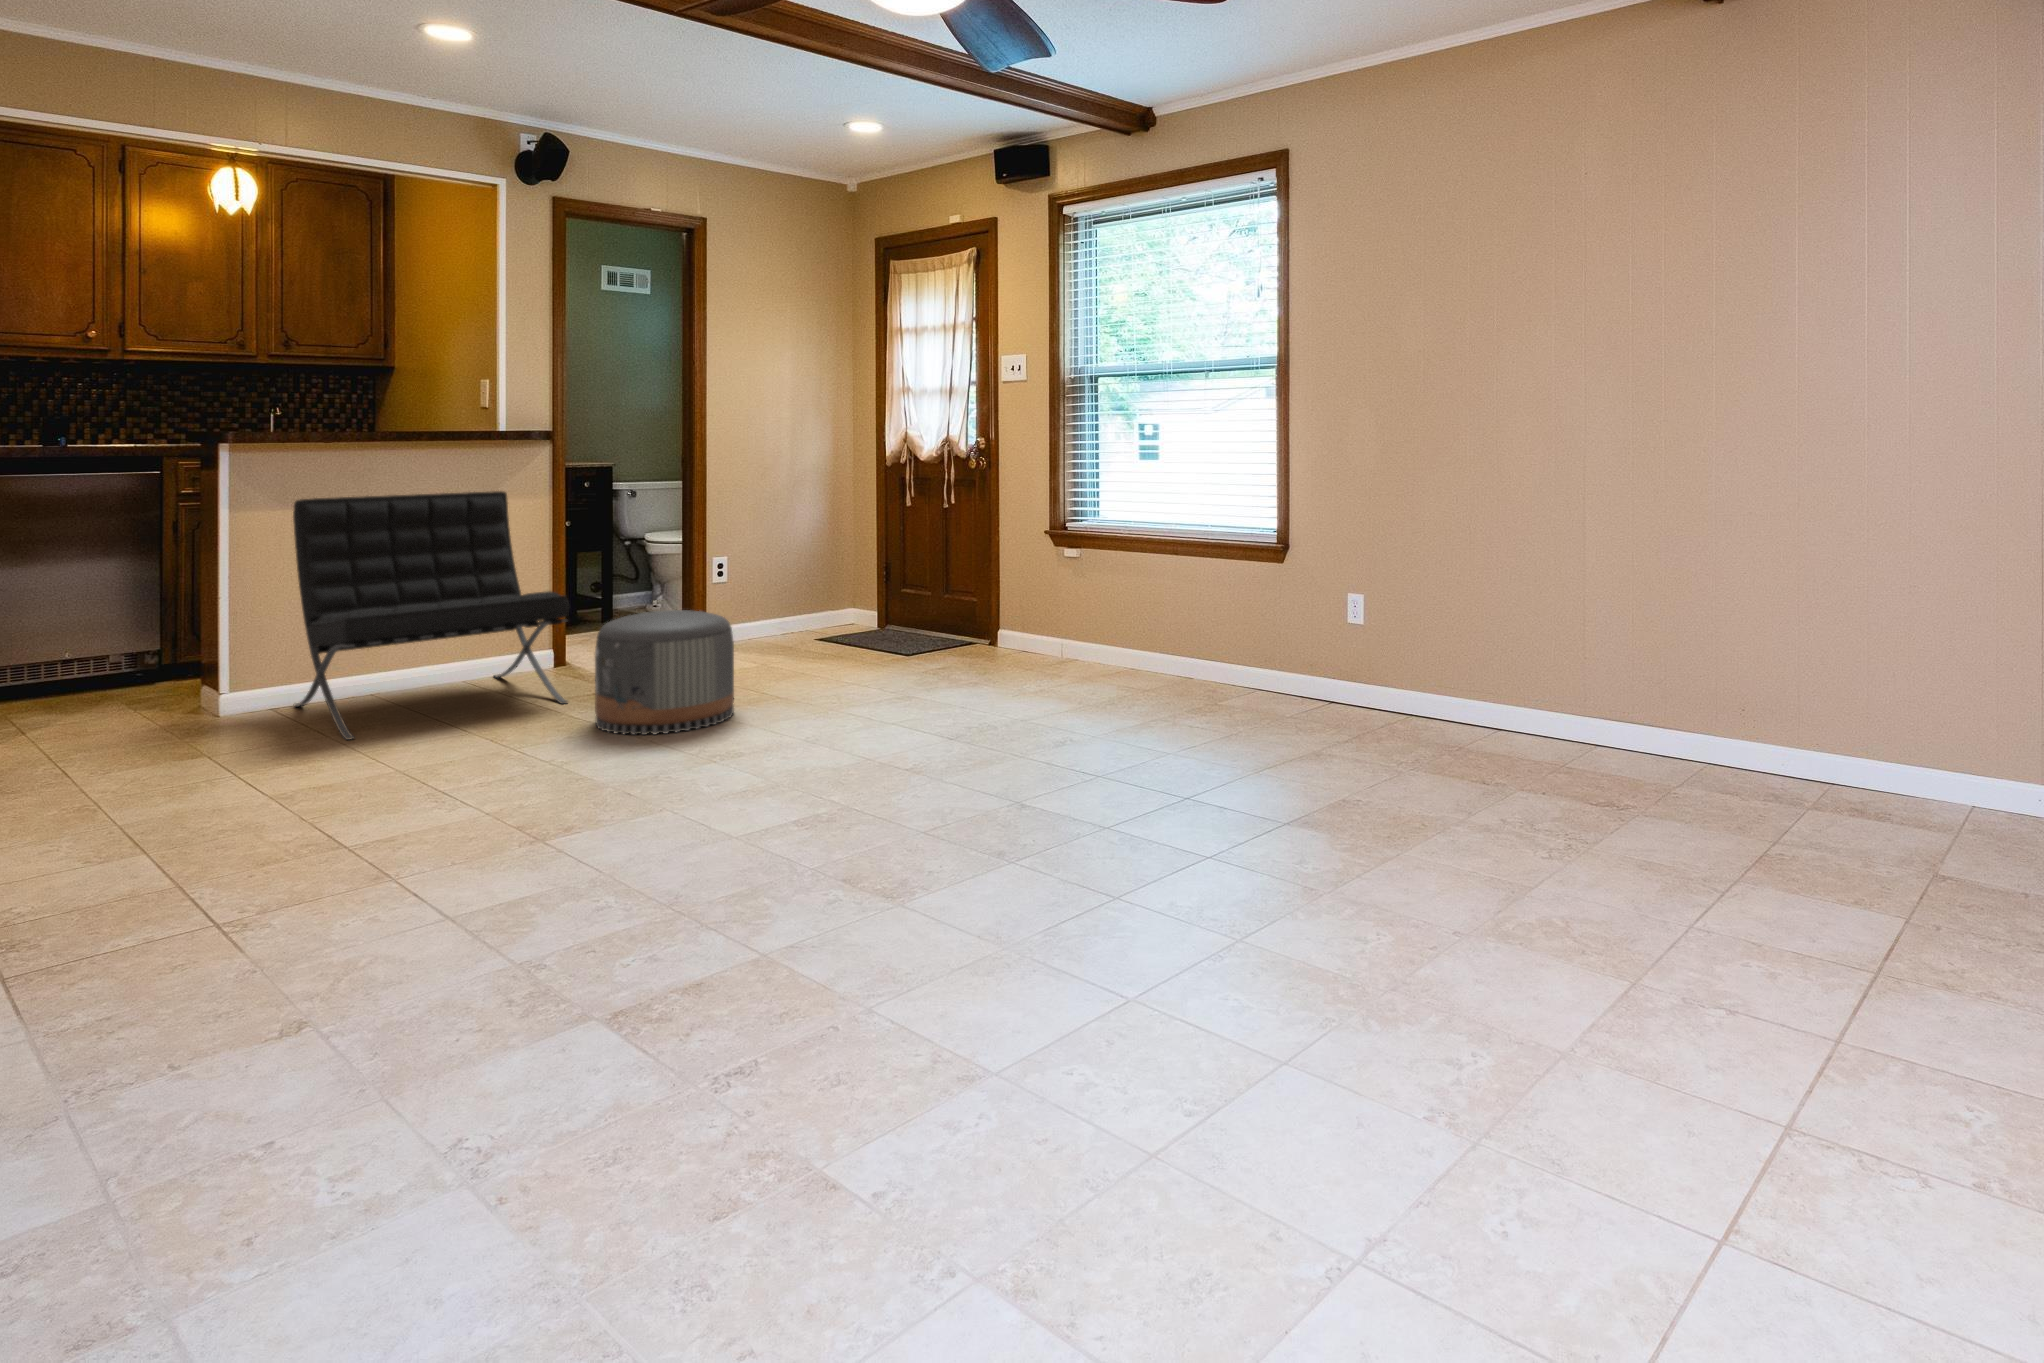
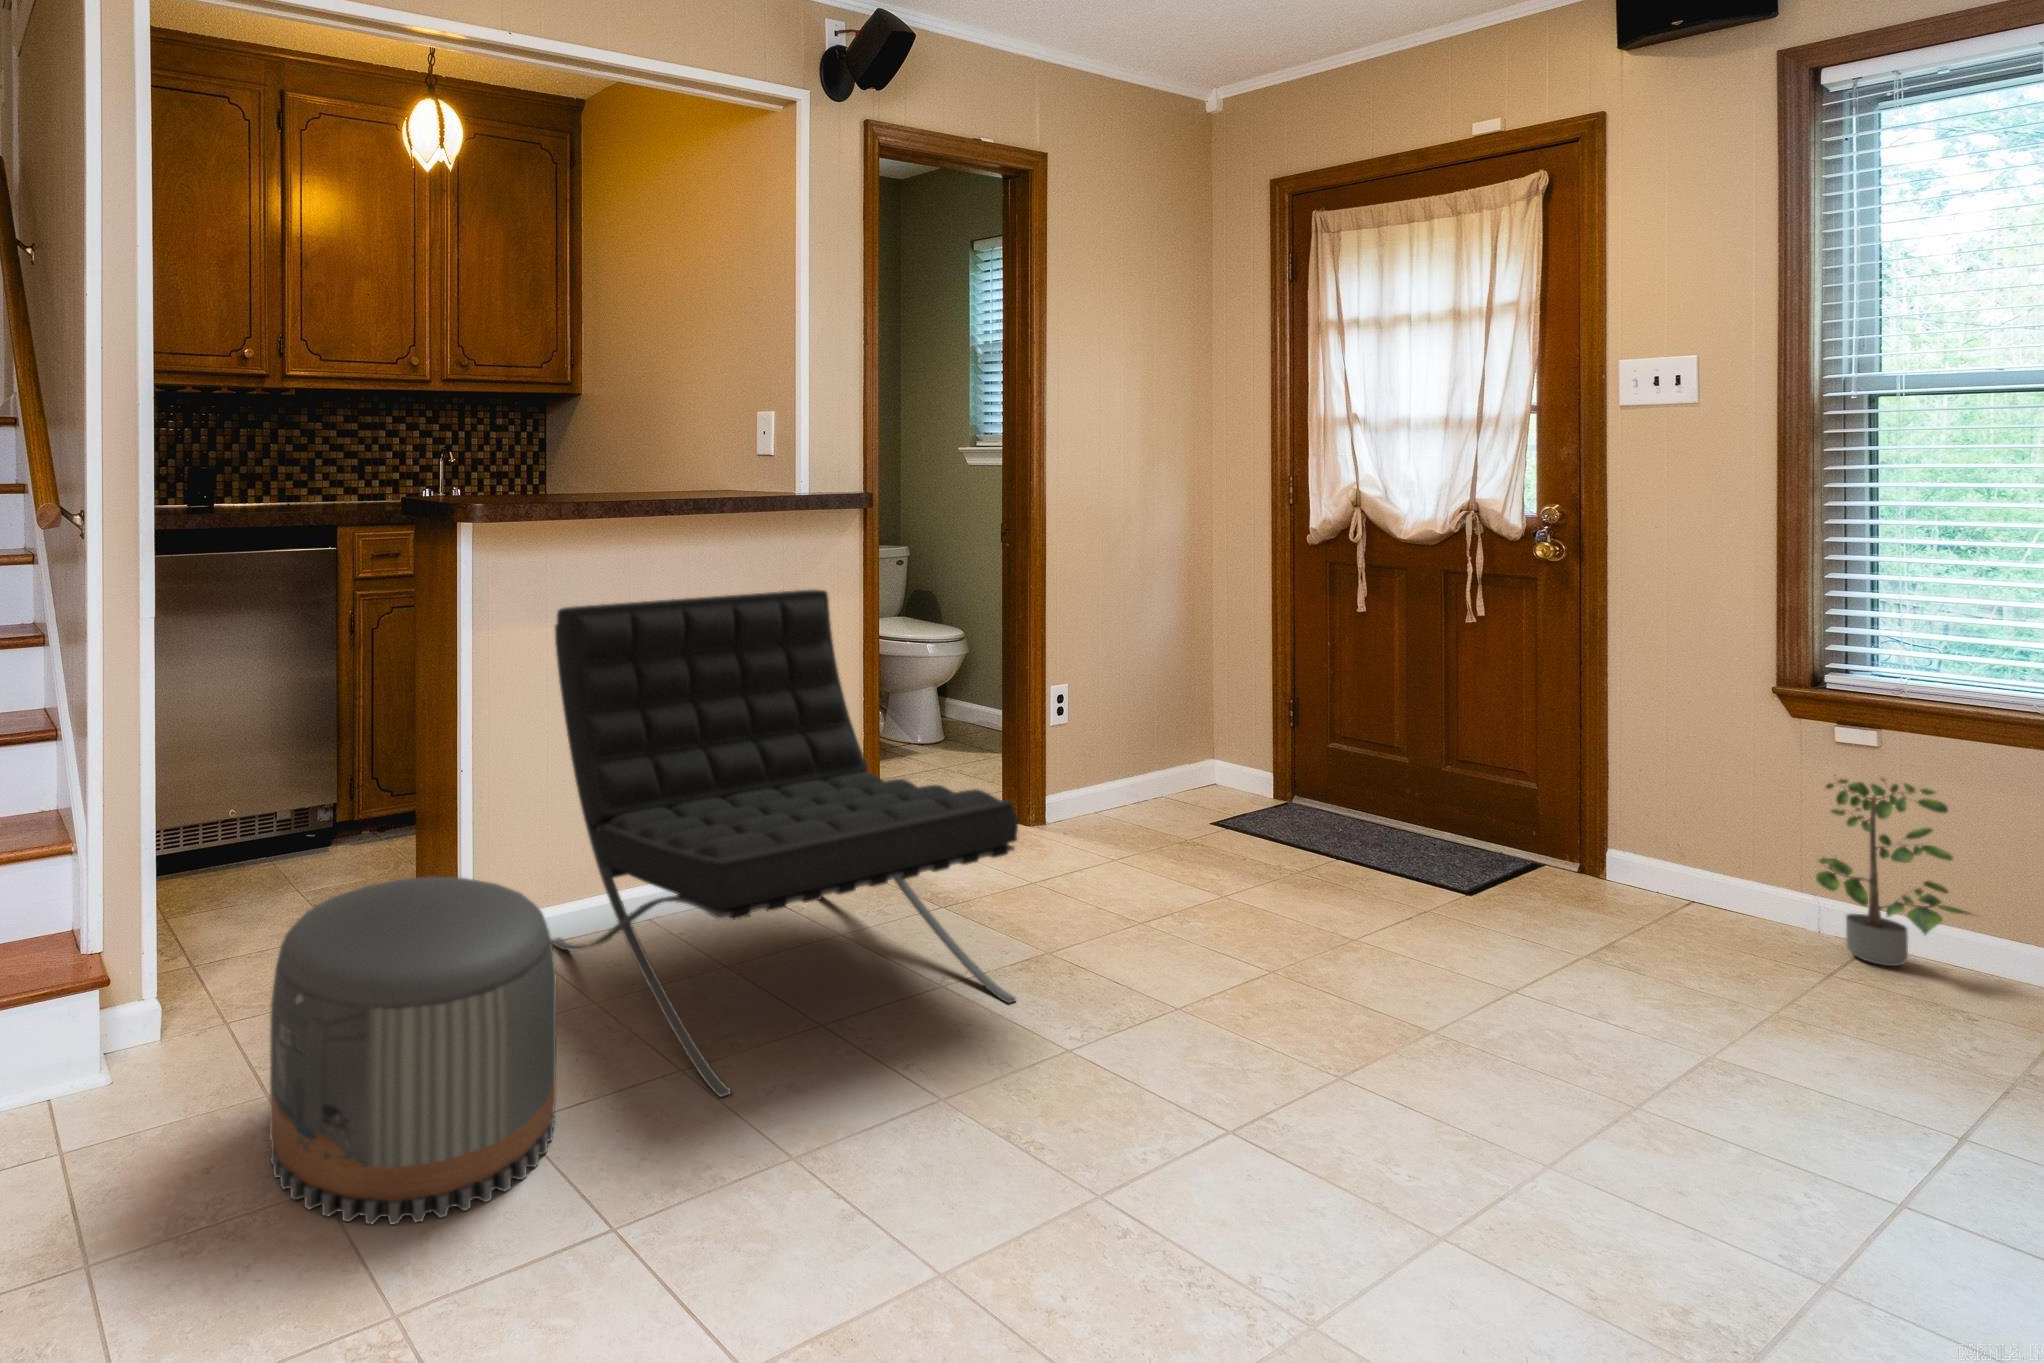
potted plant: none [1037,568,1087,662] -> present [1816,779,1978,966]
pouf: present [595,610,734,735] -> present [270,877,556,1224]

